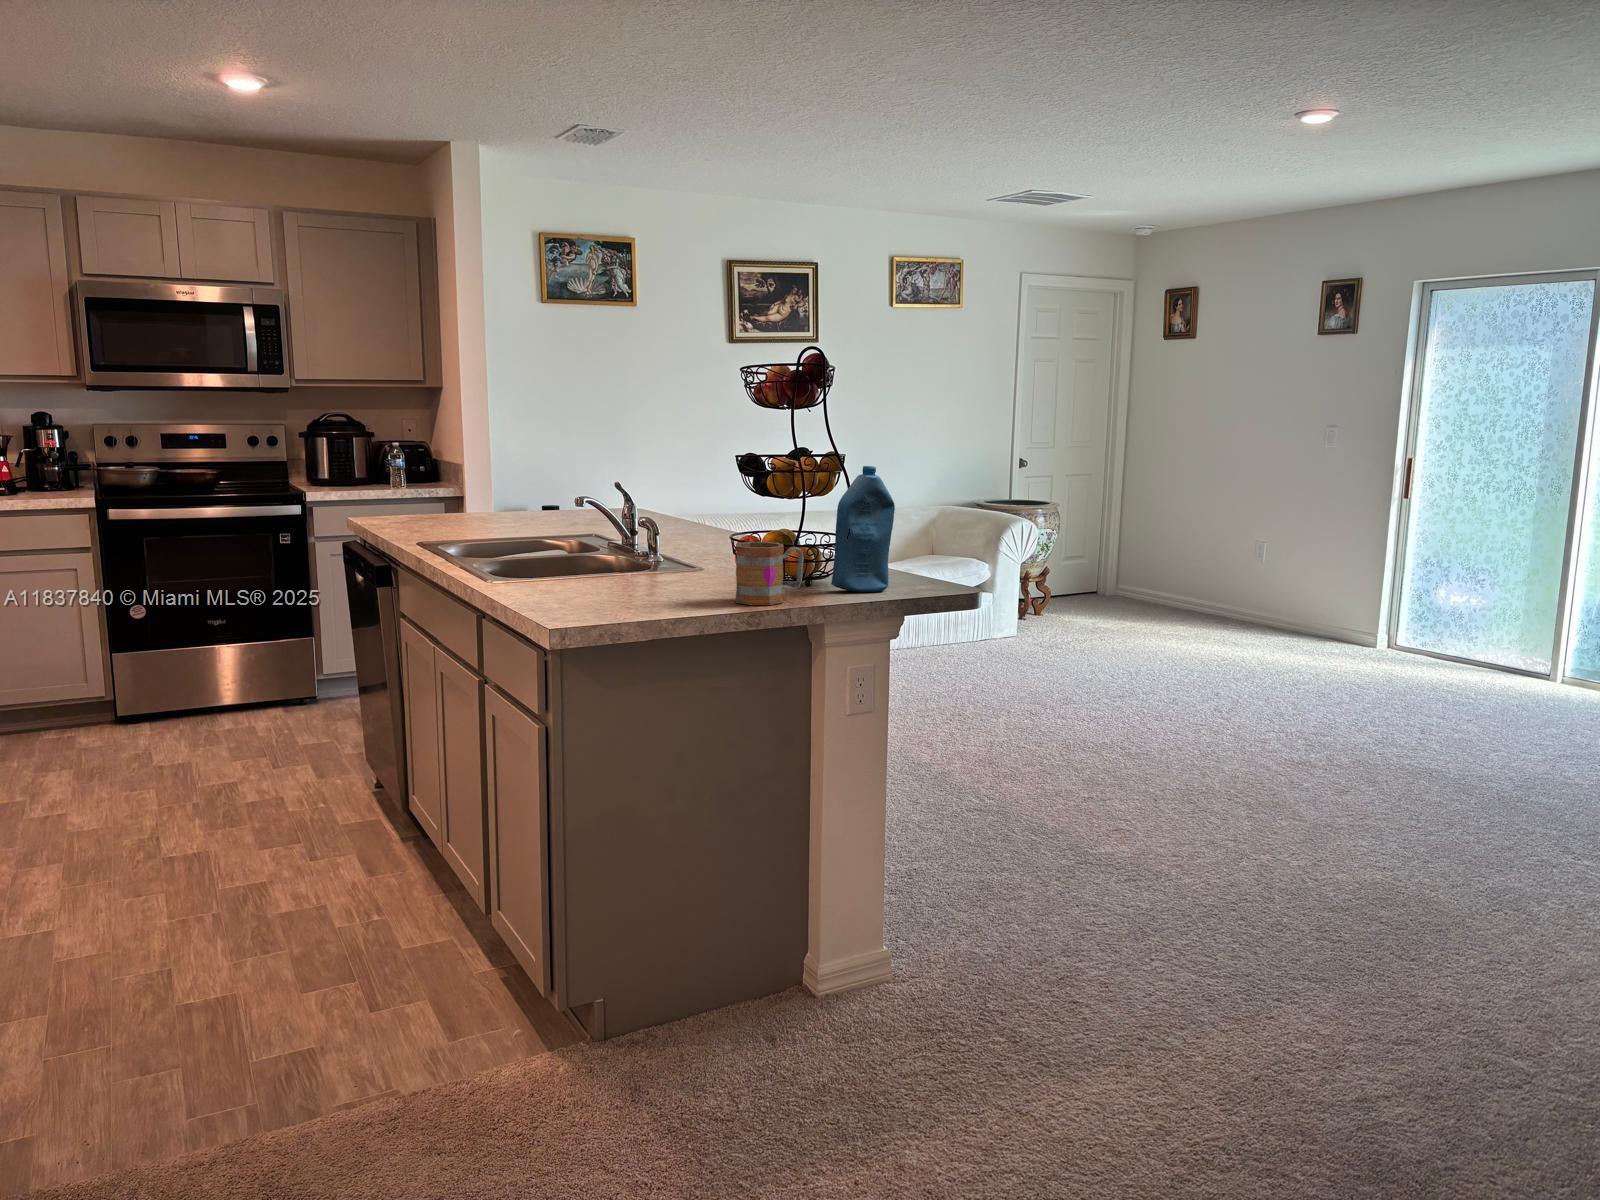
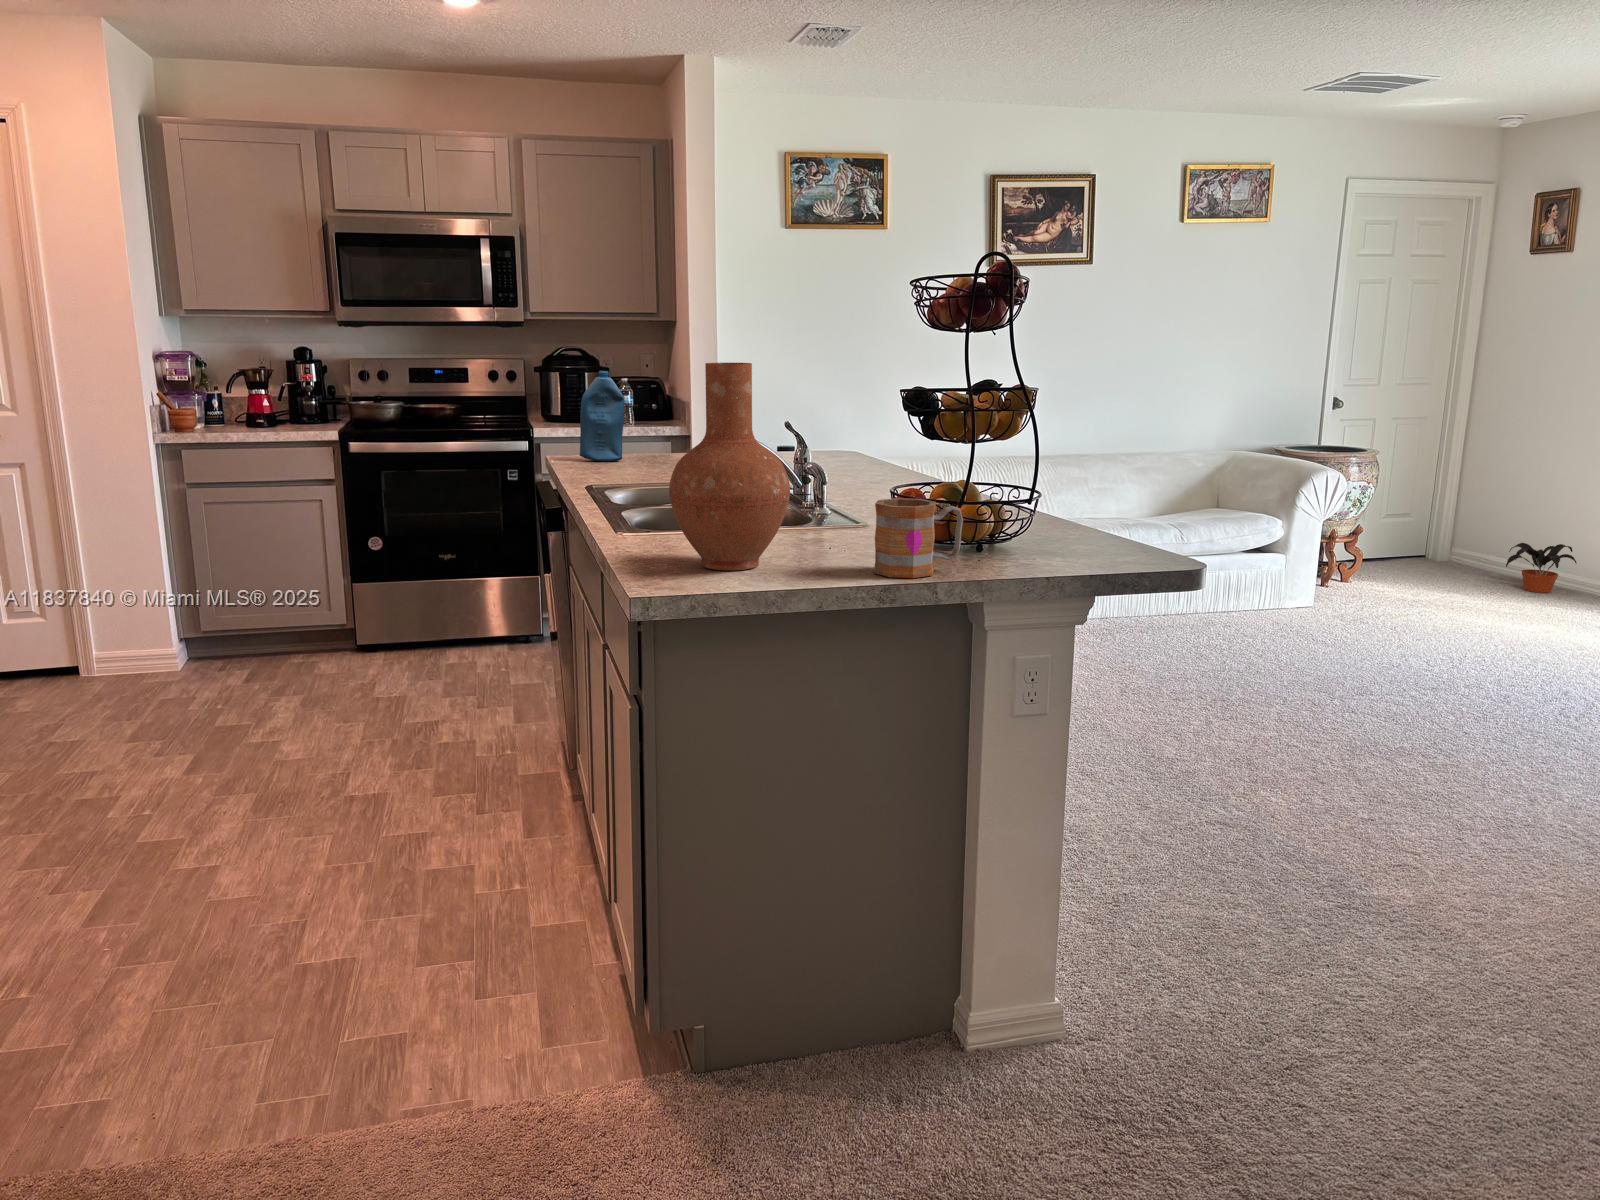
vase: none [561,433,663,605] -> present [669,363,790,571]
bottle: present [831,466,895,592] -> present [580,371,625,461]
potted plant: none [1162,577,1214,617] -> present [1506,543,1577,593]

